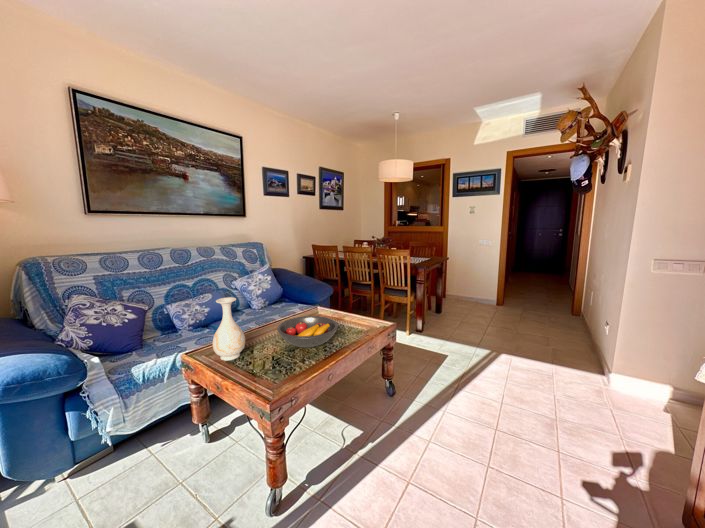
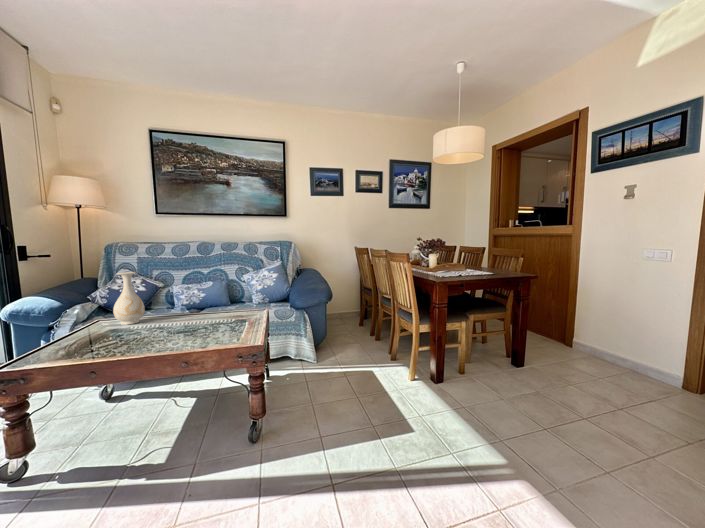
fruit bowl: present [277,316,338,347] -> none [160,303,226,329]

